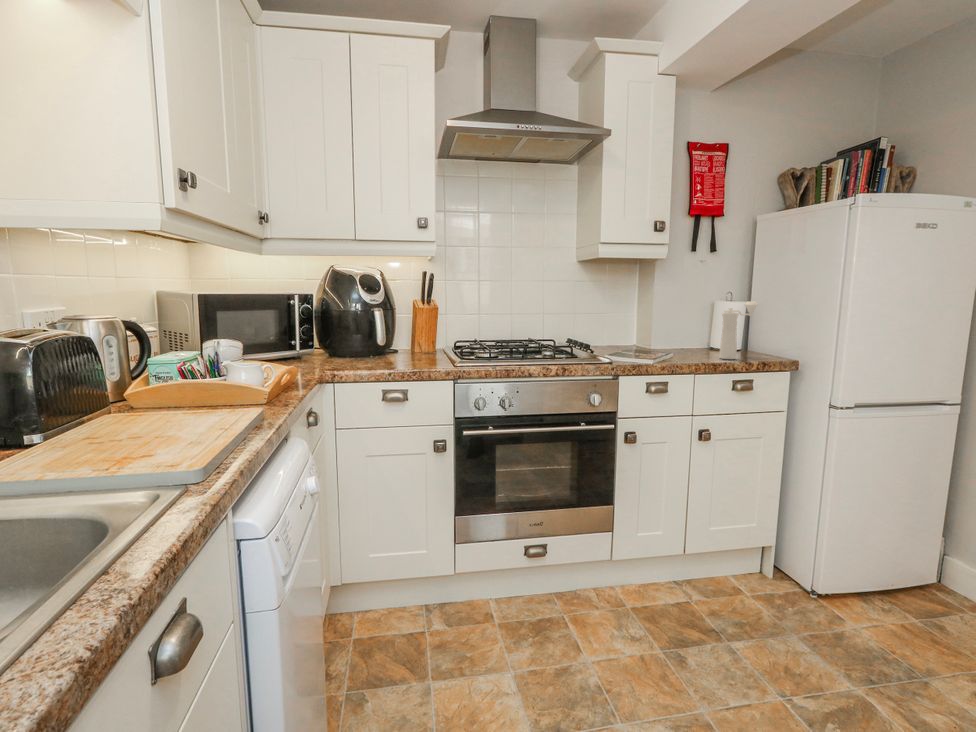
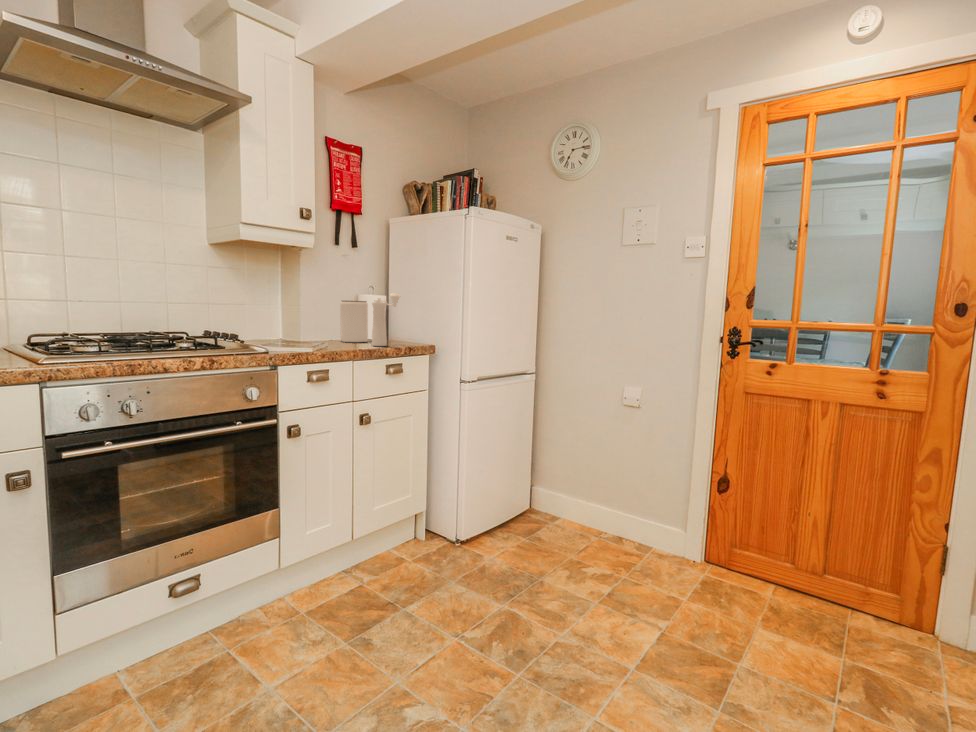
jar: none [689,309,721,353] -> present [340,301,368,342]

